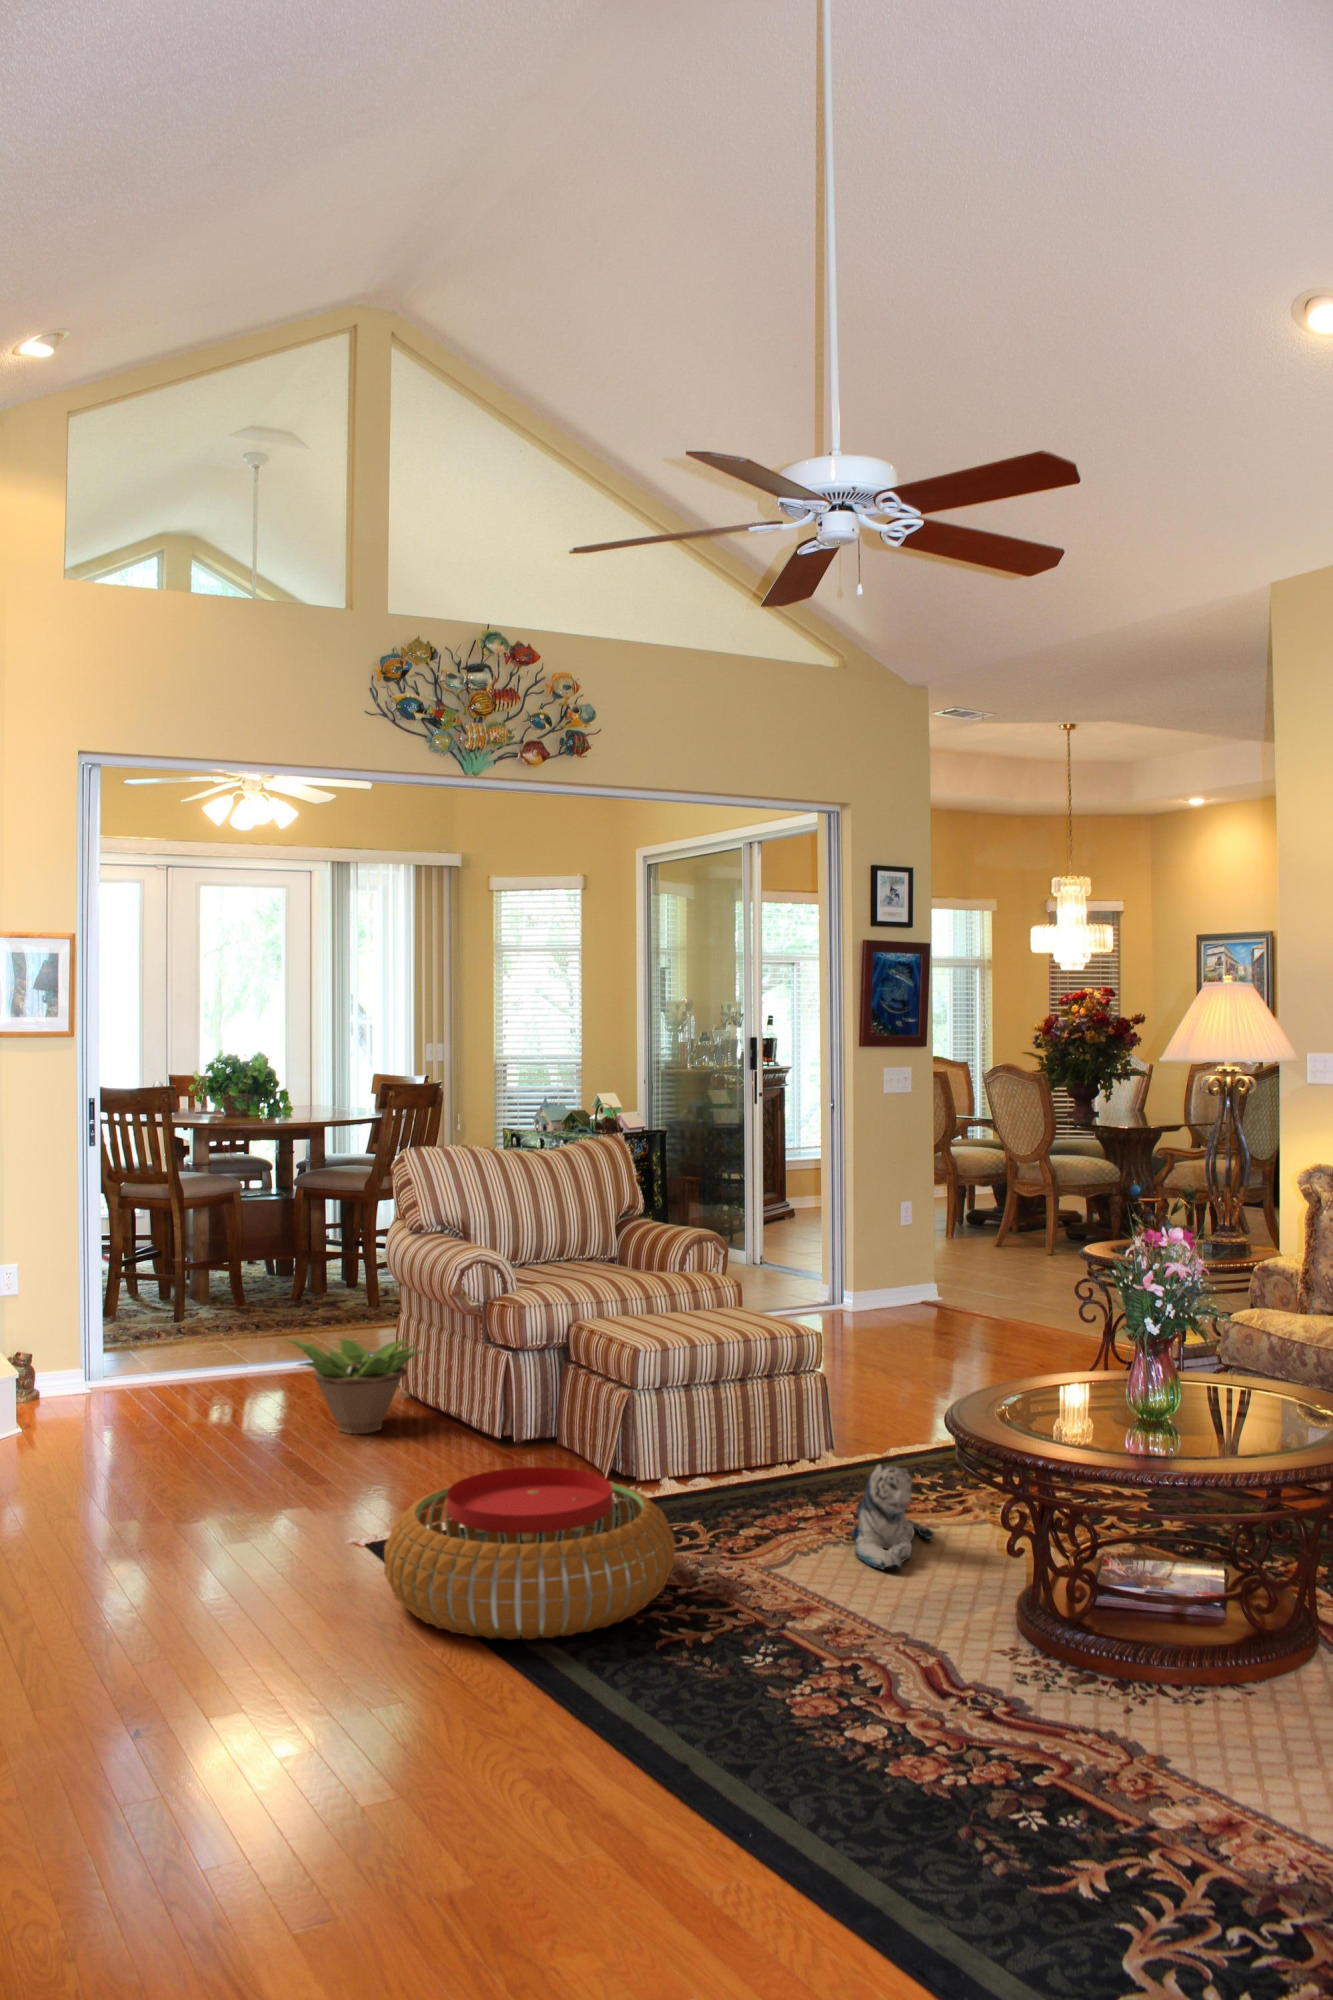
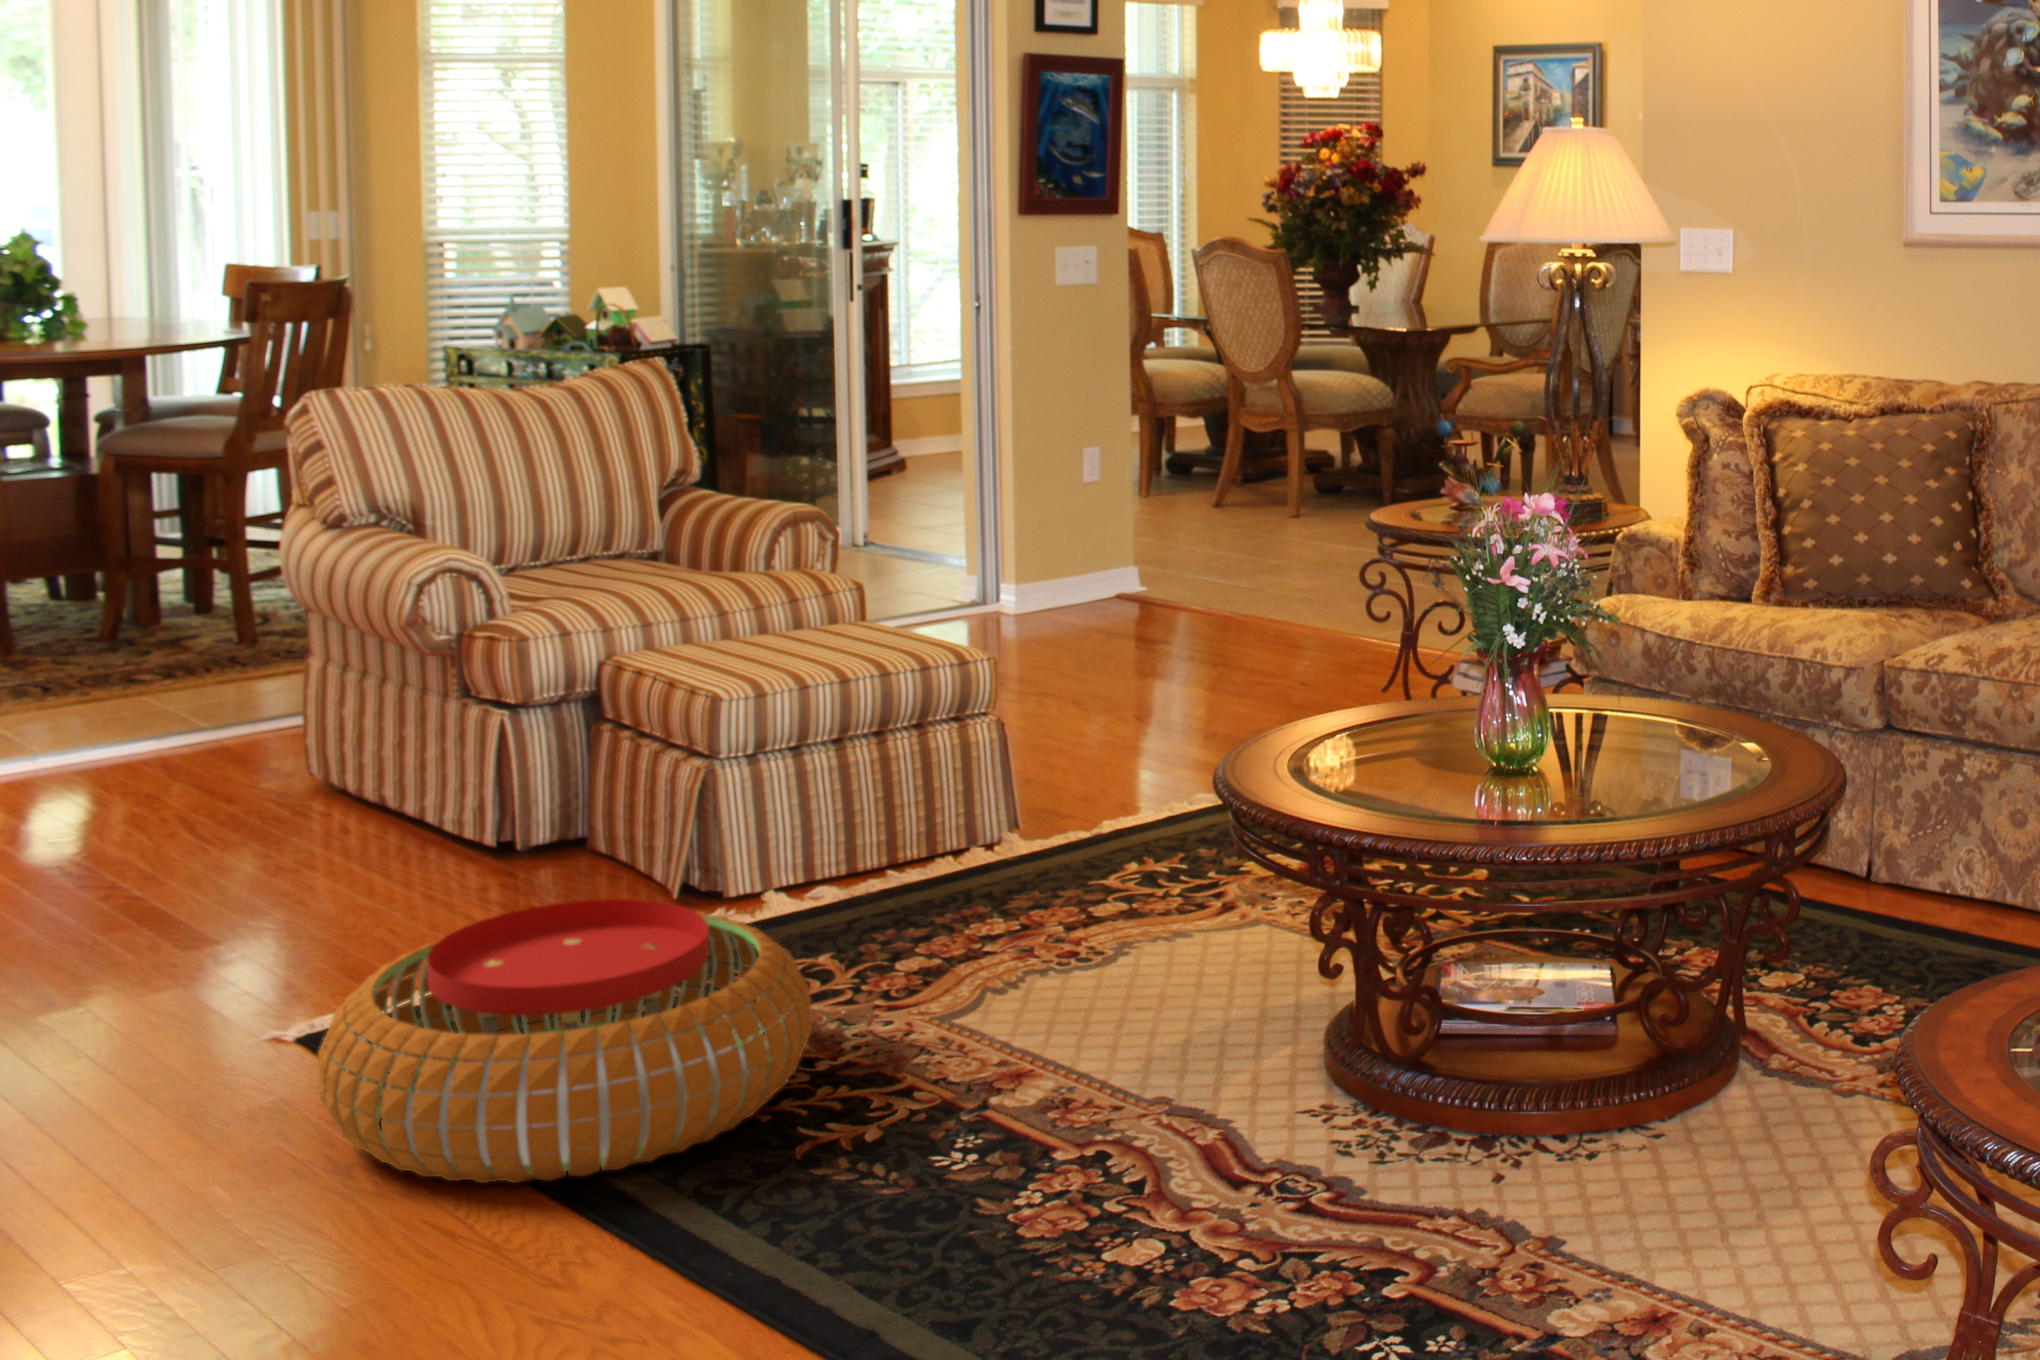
decorative plant: present [286,1339,424,1434] -> none [92,702,358,860]
plush toy: present [850,1465,934,1569] -> none [1068,850,1193,1002]

